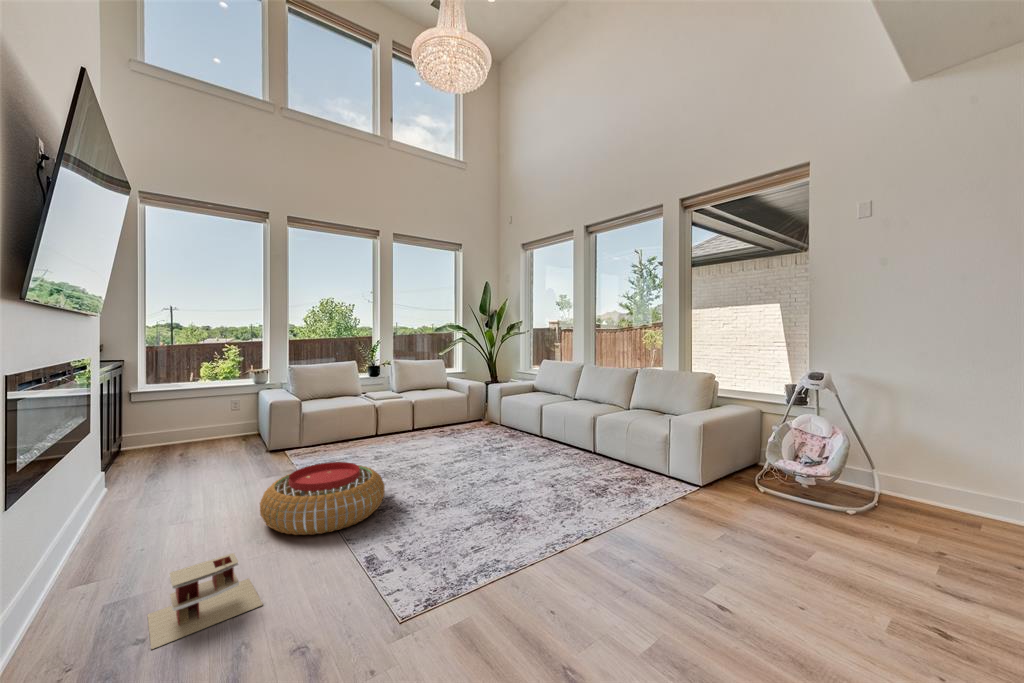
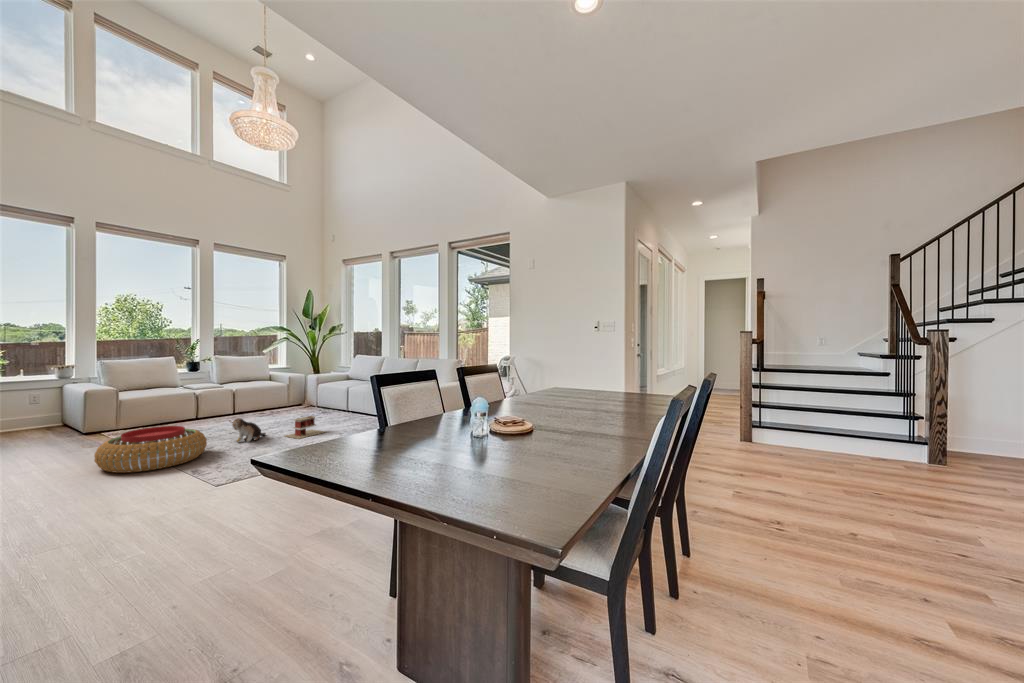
plush toy: none [410,452,451,485] -> present [229,418,266,442]
toy house: present [148,553,263,649] -> present [285,416,325,439]

